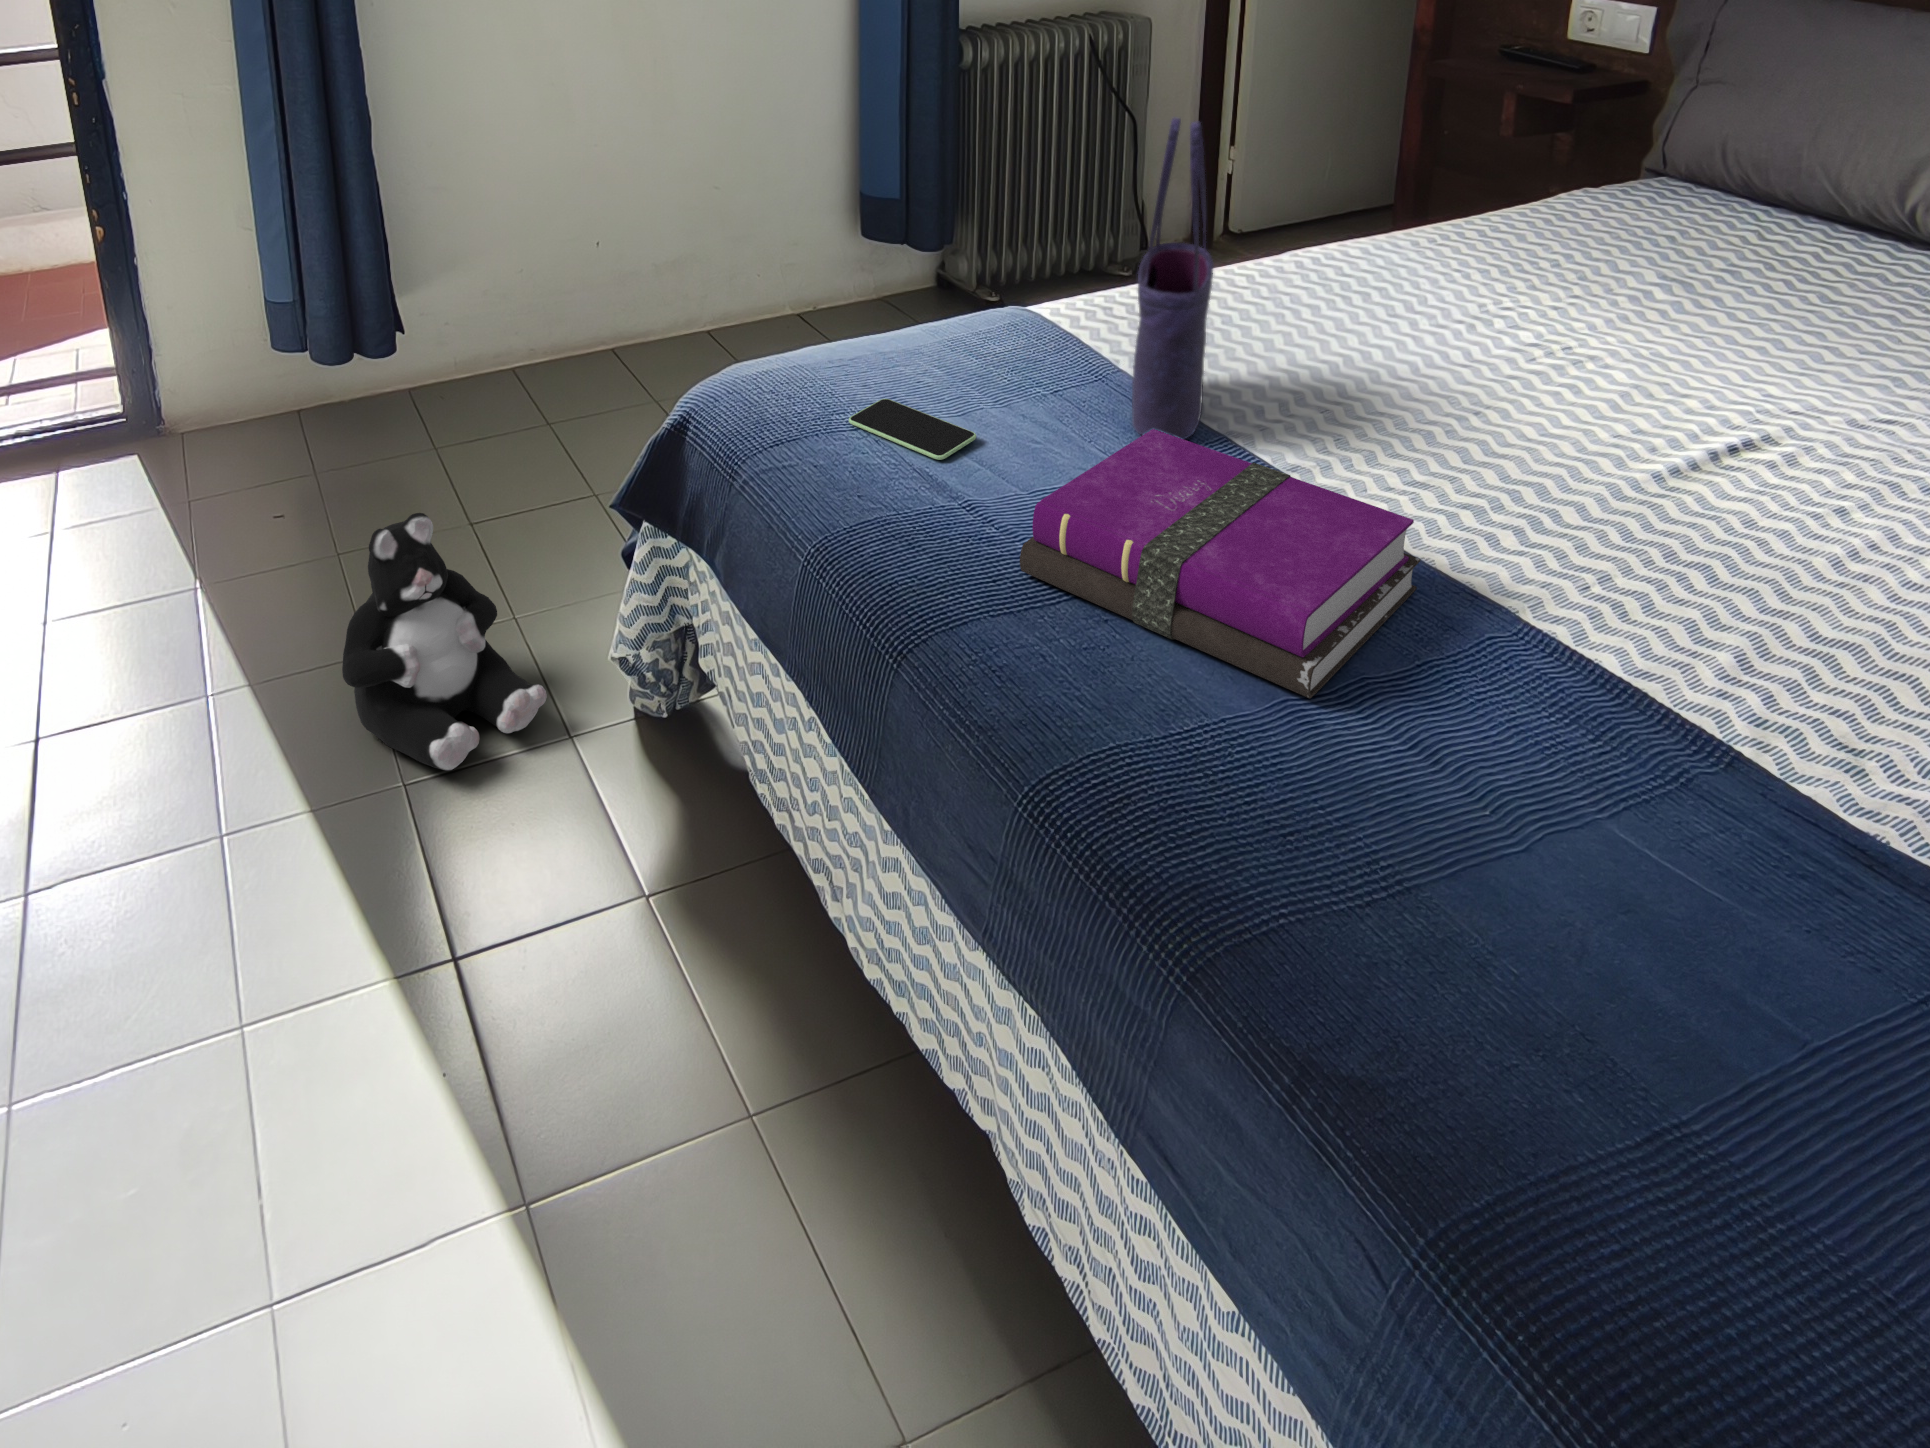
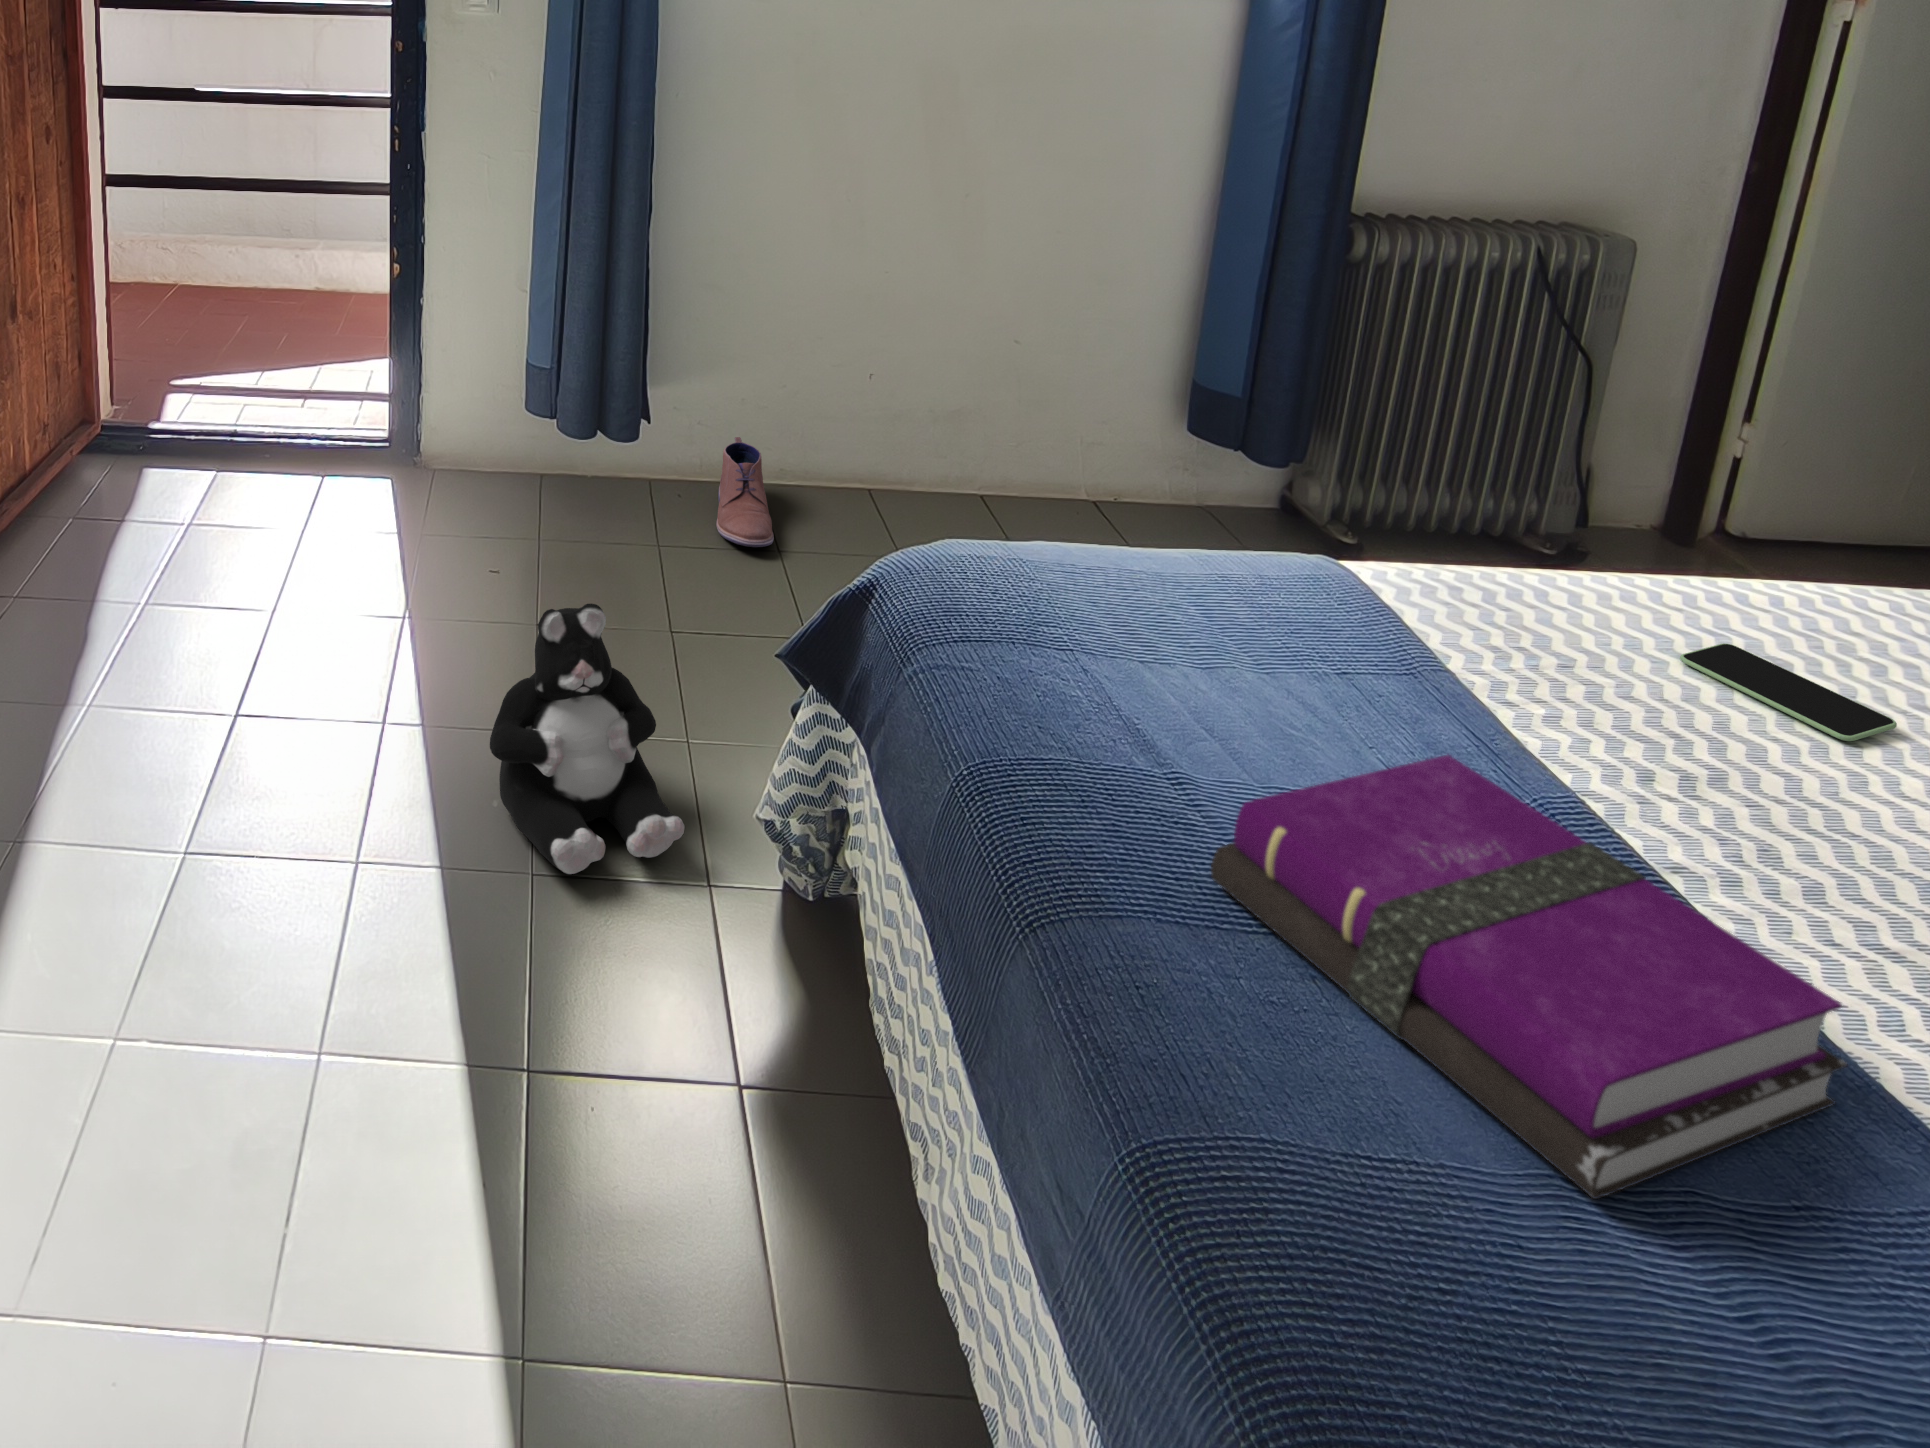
tote bag: present [1132,118,1213,439] -> none [1435,364,1601,781]
shoe: none [478,329,544,429] -> present [716,437,774,547]
smartphone: present [849,399,976,460] -> present [1680,643,1897,741]

